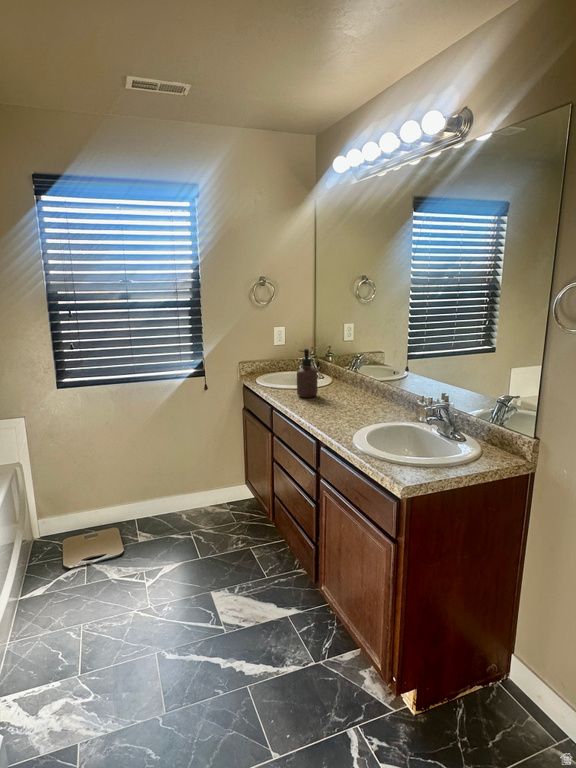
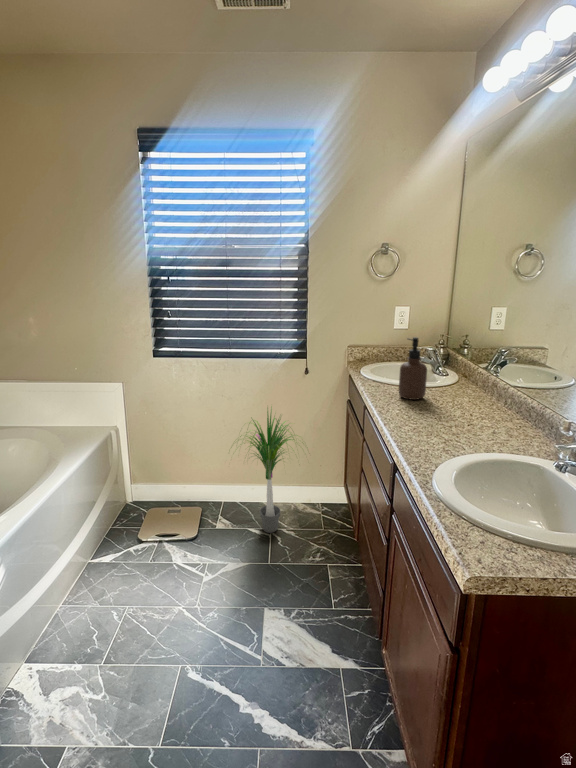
potted plant: none [144,417,223,535] -> present [240,411,294,533]

